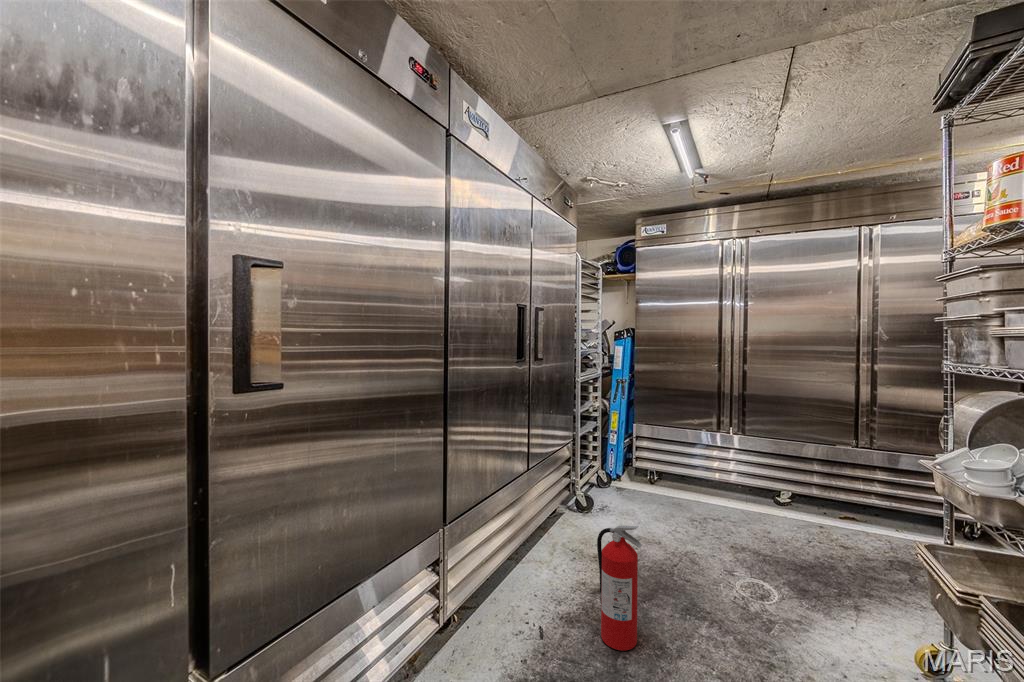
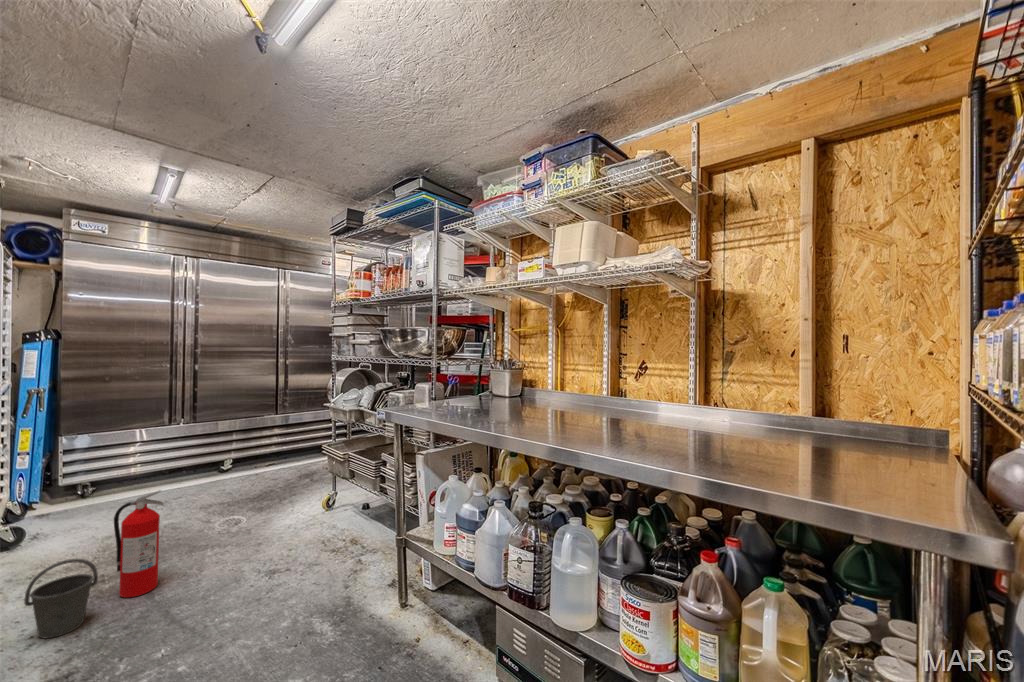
bucket: none [522,570,574,653] -> present [24,559,98,638]

